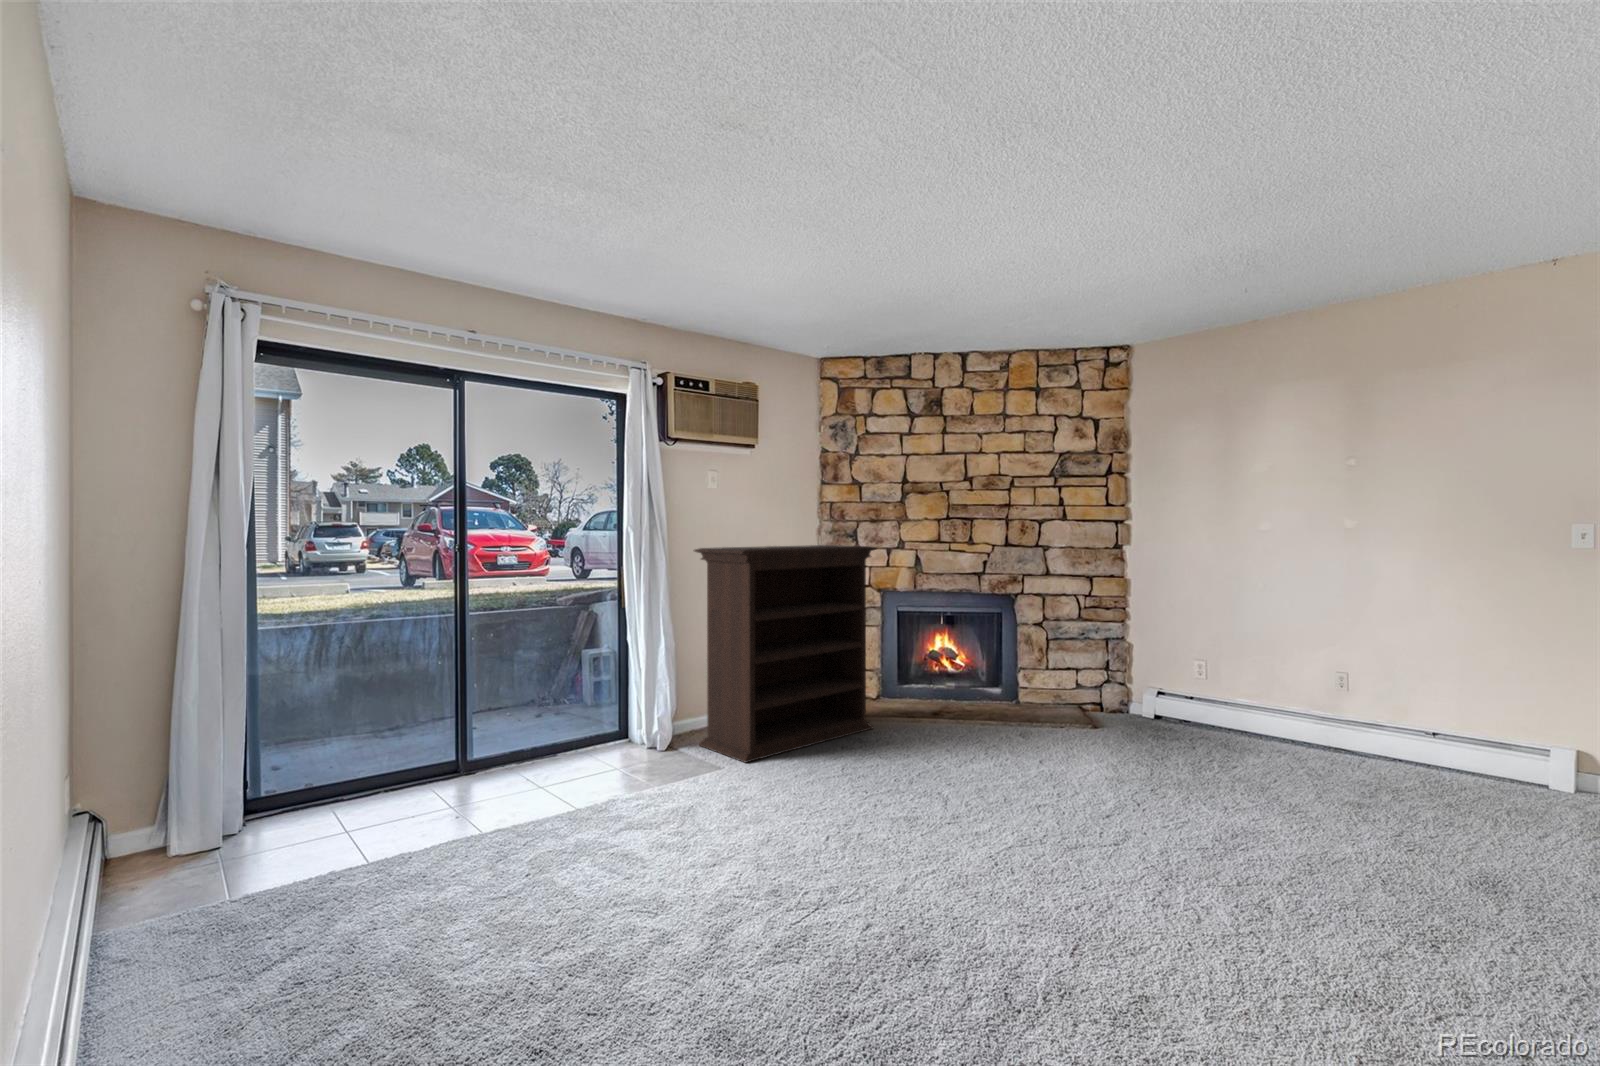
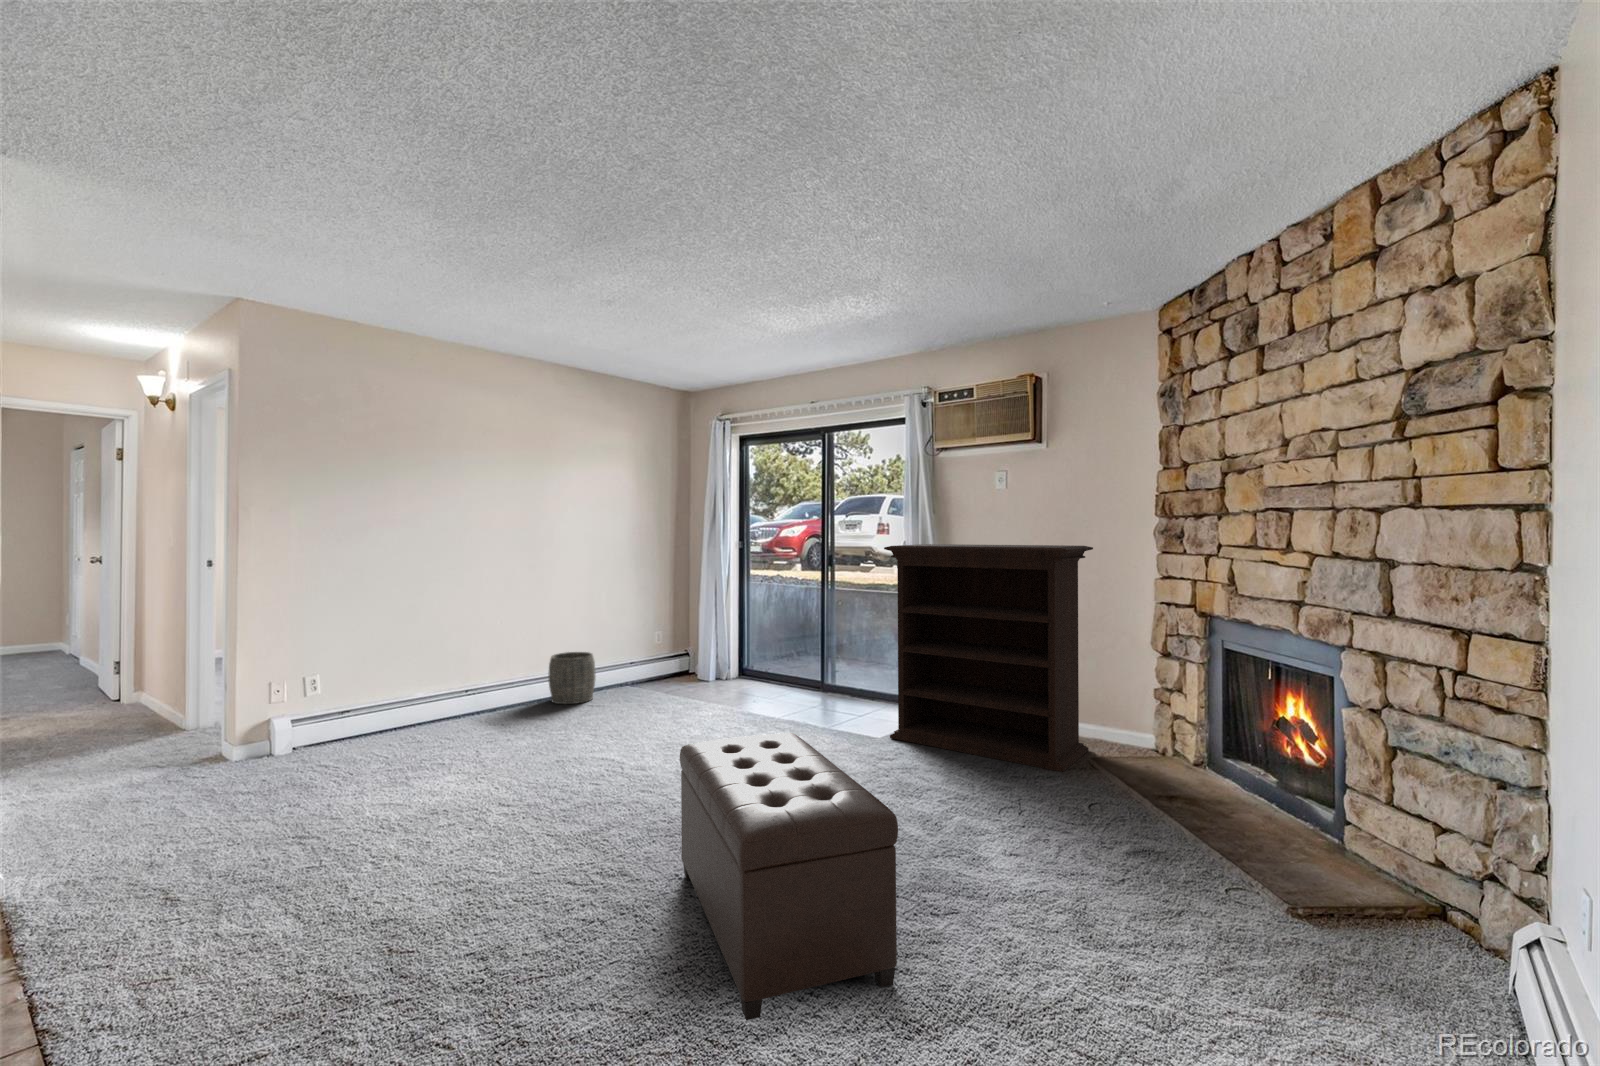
ottoman: none [1060,704,1323,866] -> present [680,733,898,1020]
woven basket: none [66,854,229,1036] -> present [549,652,596,704]

